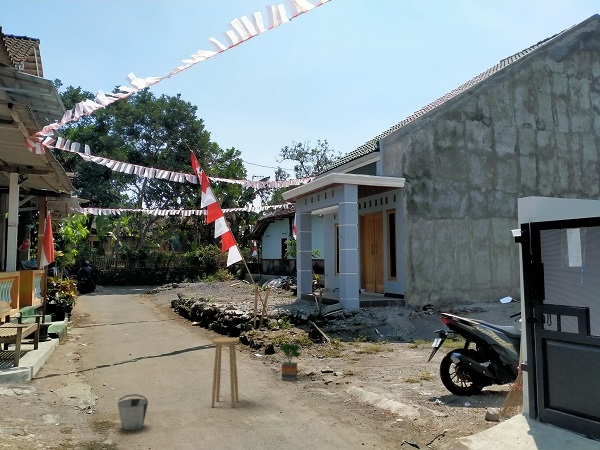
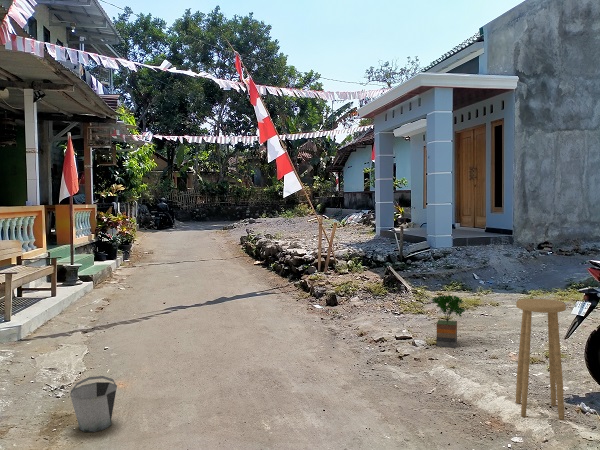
stool: present [212,338,239,408] -> present [516,299,566,420]
potted tree: present [280,344,301,381] -> present [432,295,465,347]

